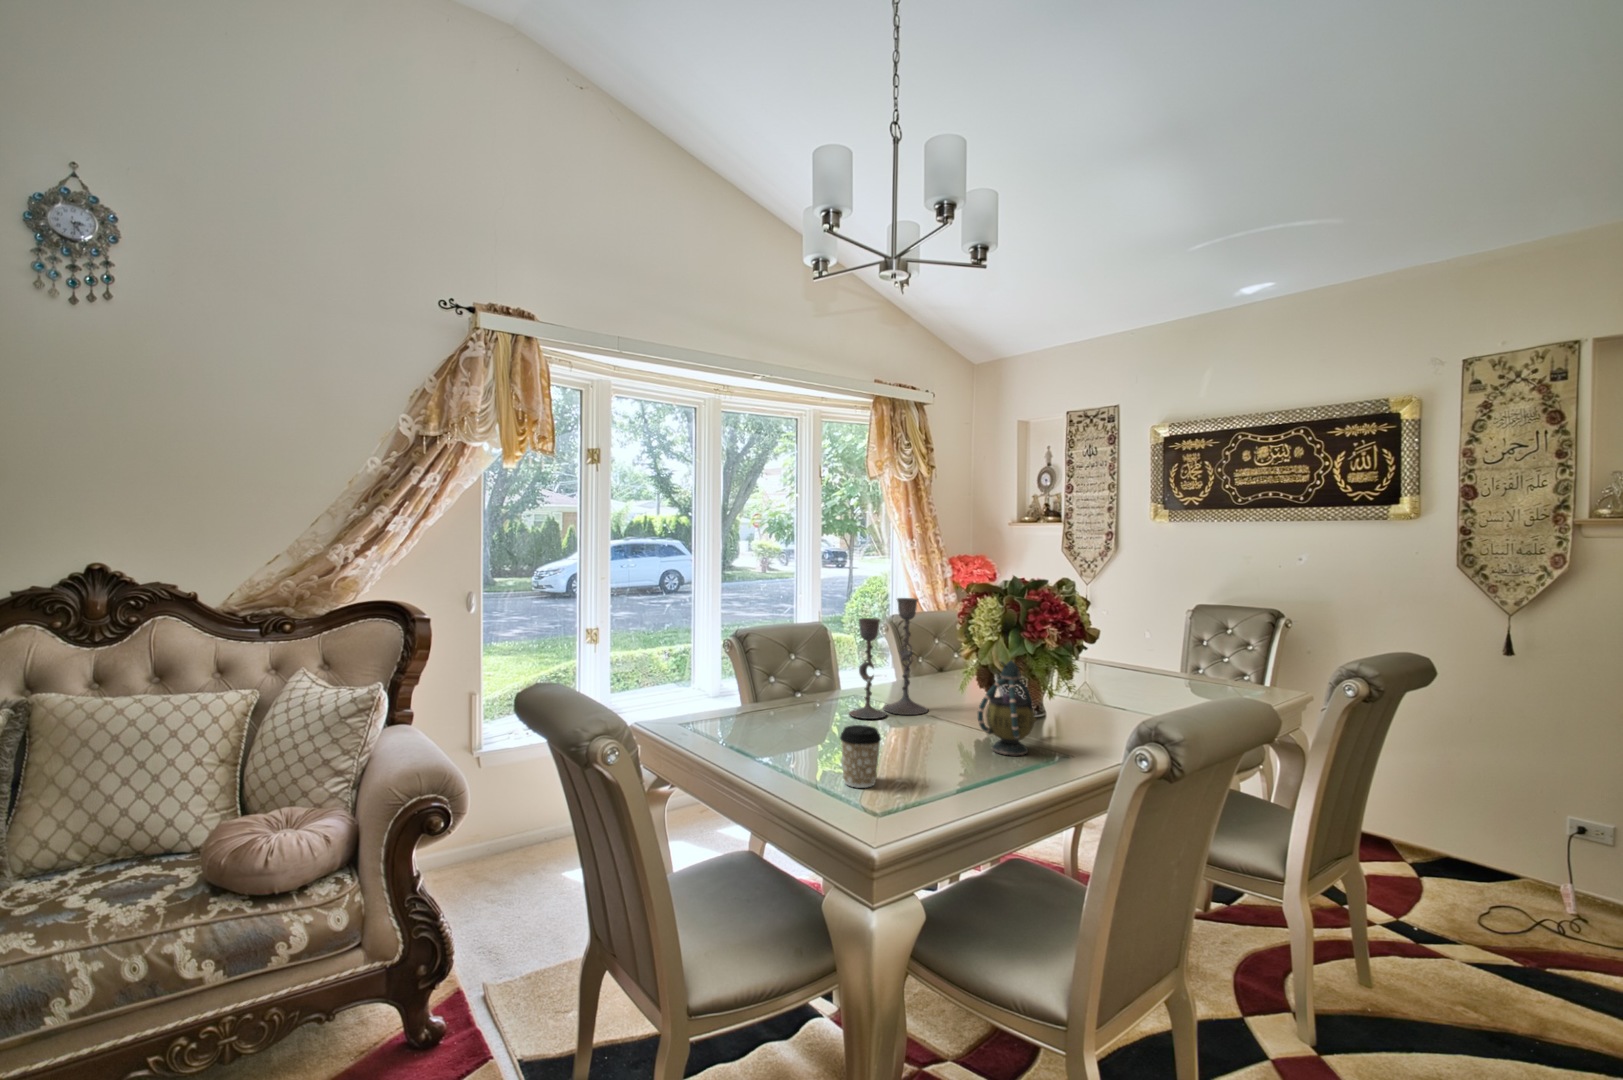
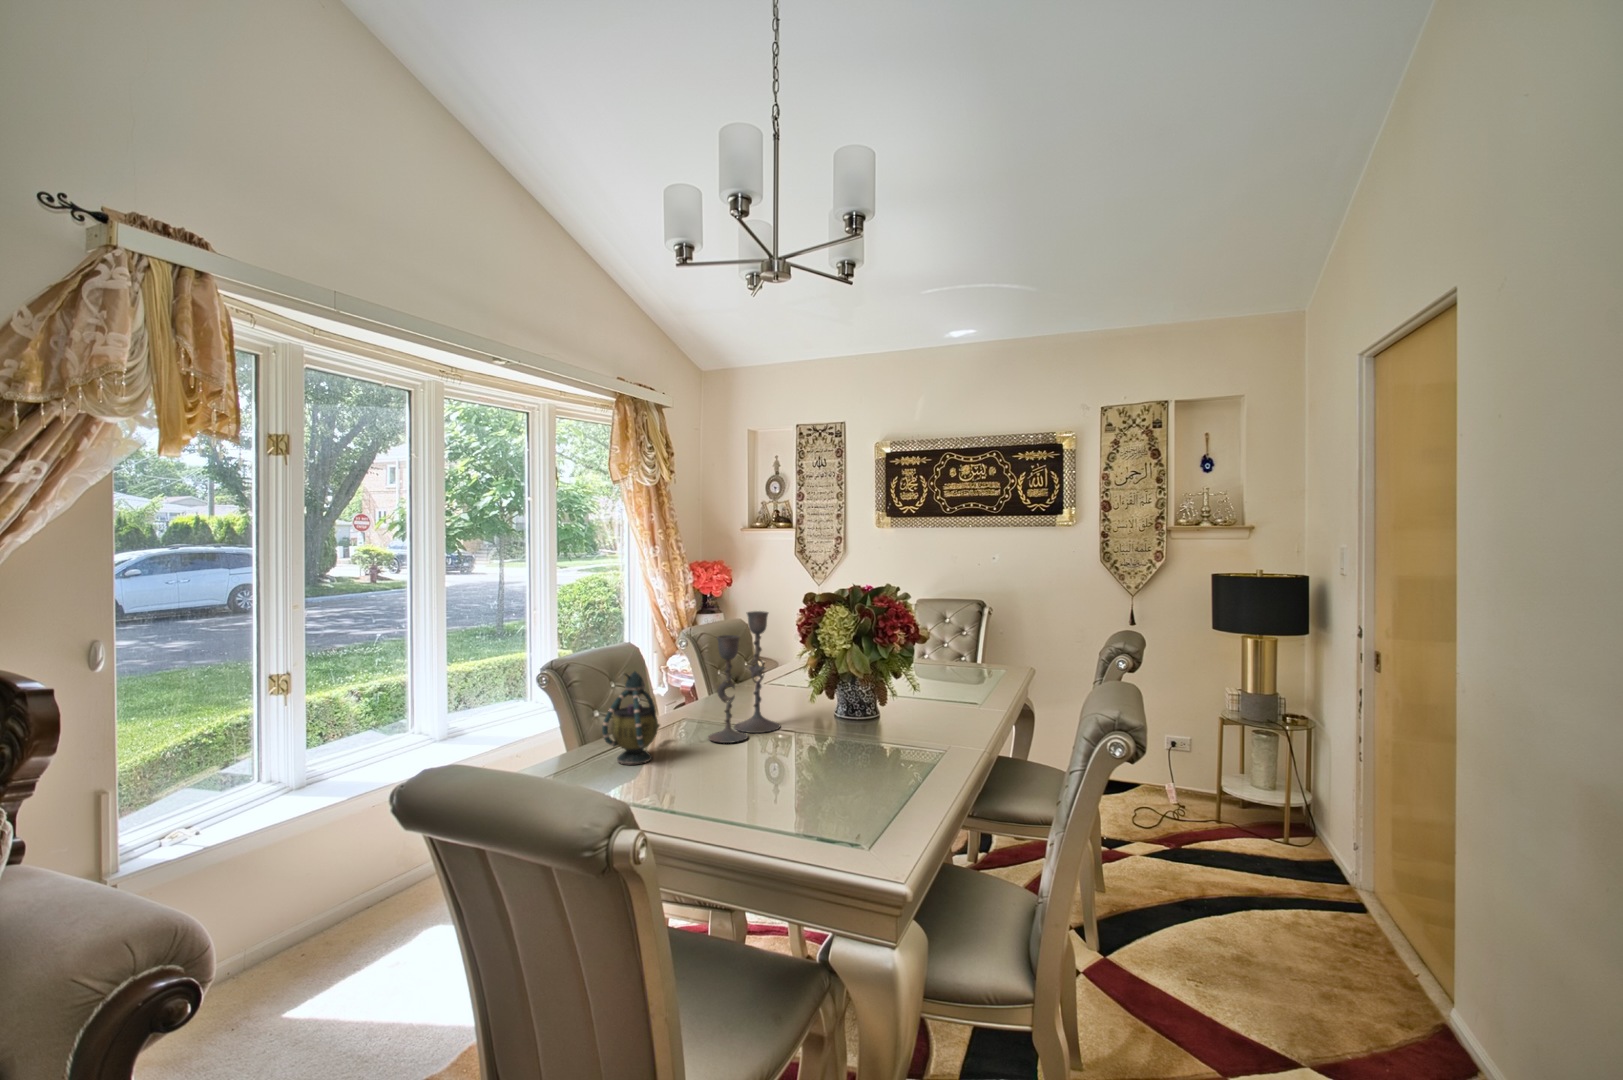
teapot: present [978,660,1036,755] -> present [602,671,660,764]
coffee cup: present [840,725,881,788] -> none [784,750,828,817]

